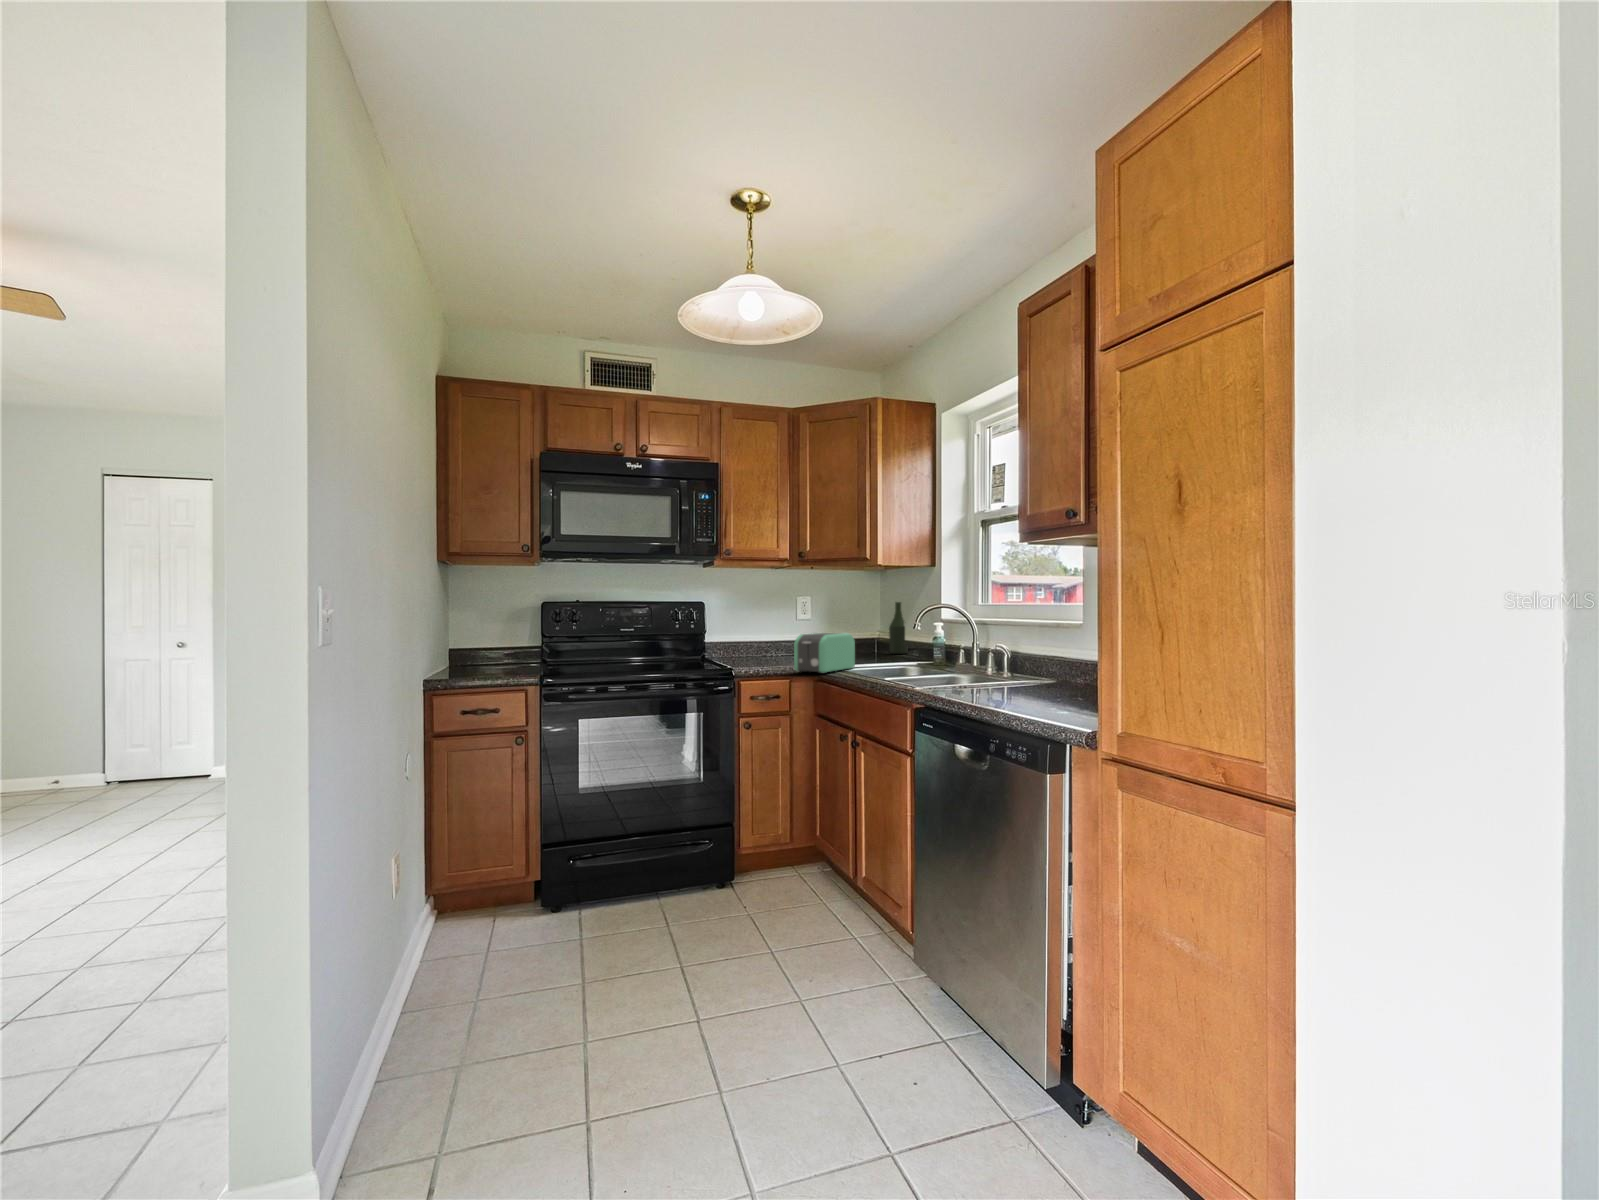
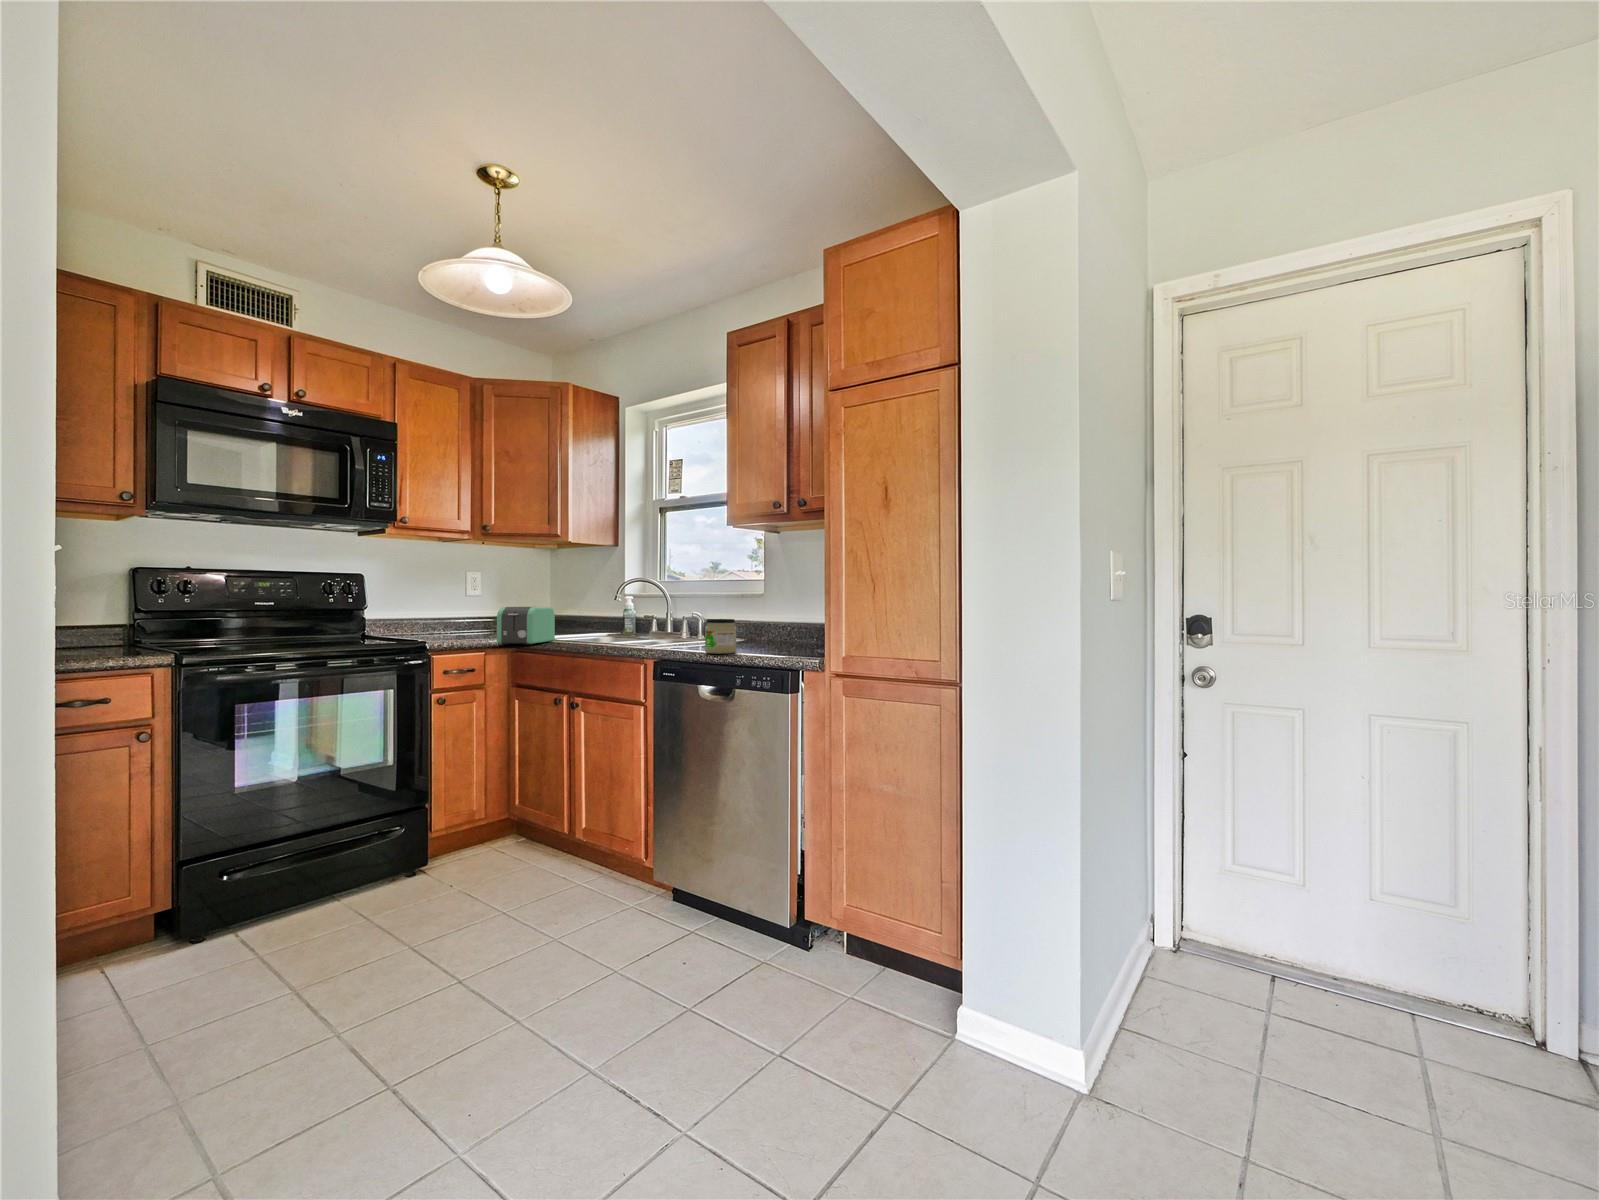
bottle: present [889,602,907,654] -> none [568,580,586,631]
jar: none [971,660,1011,704] -> present [705,619,736,654]

